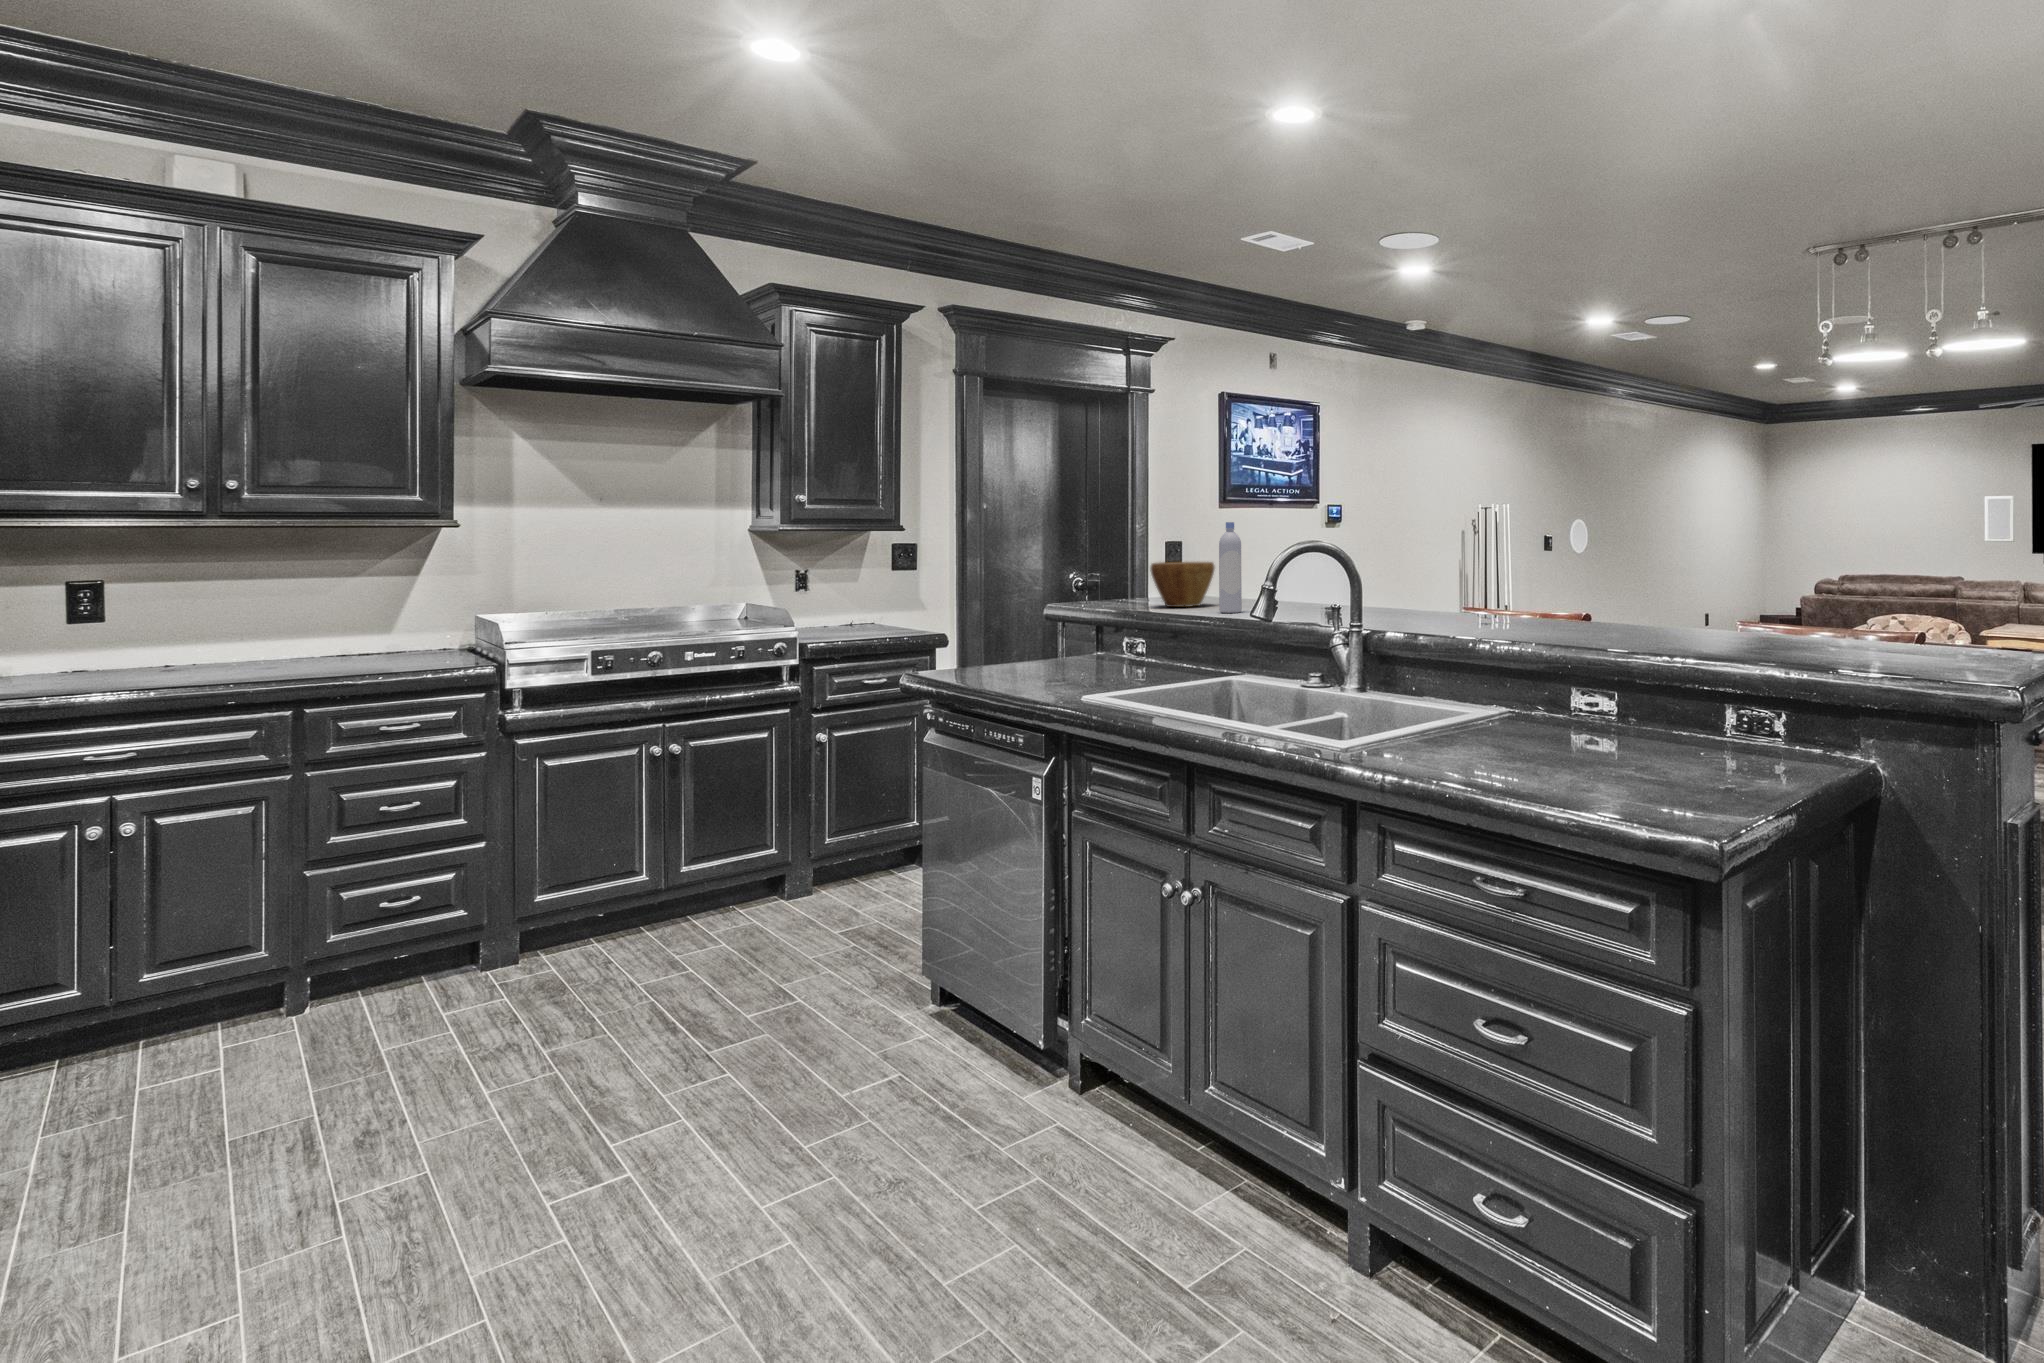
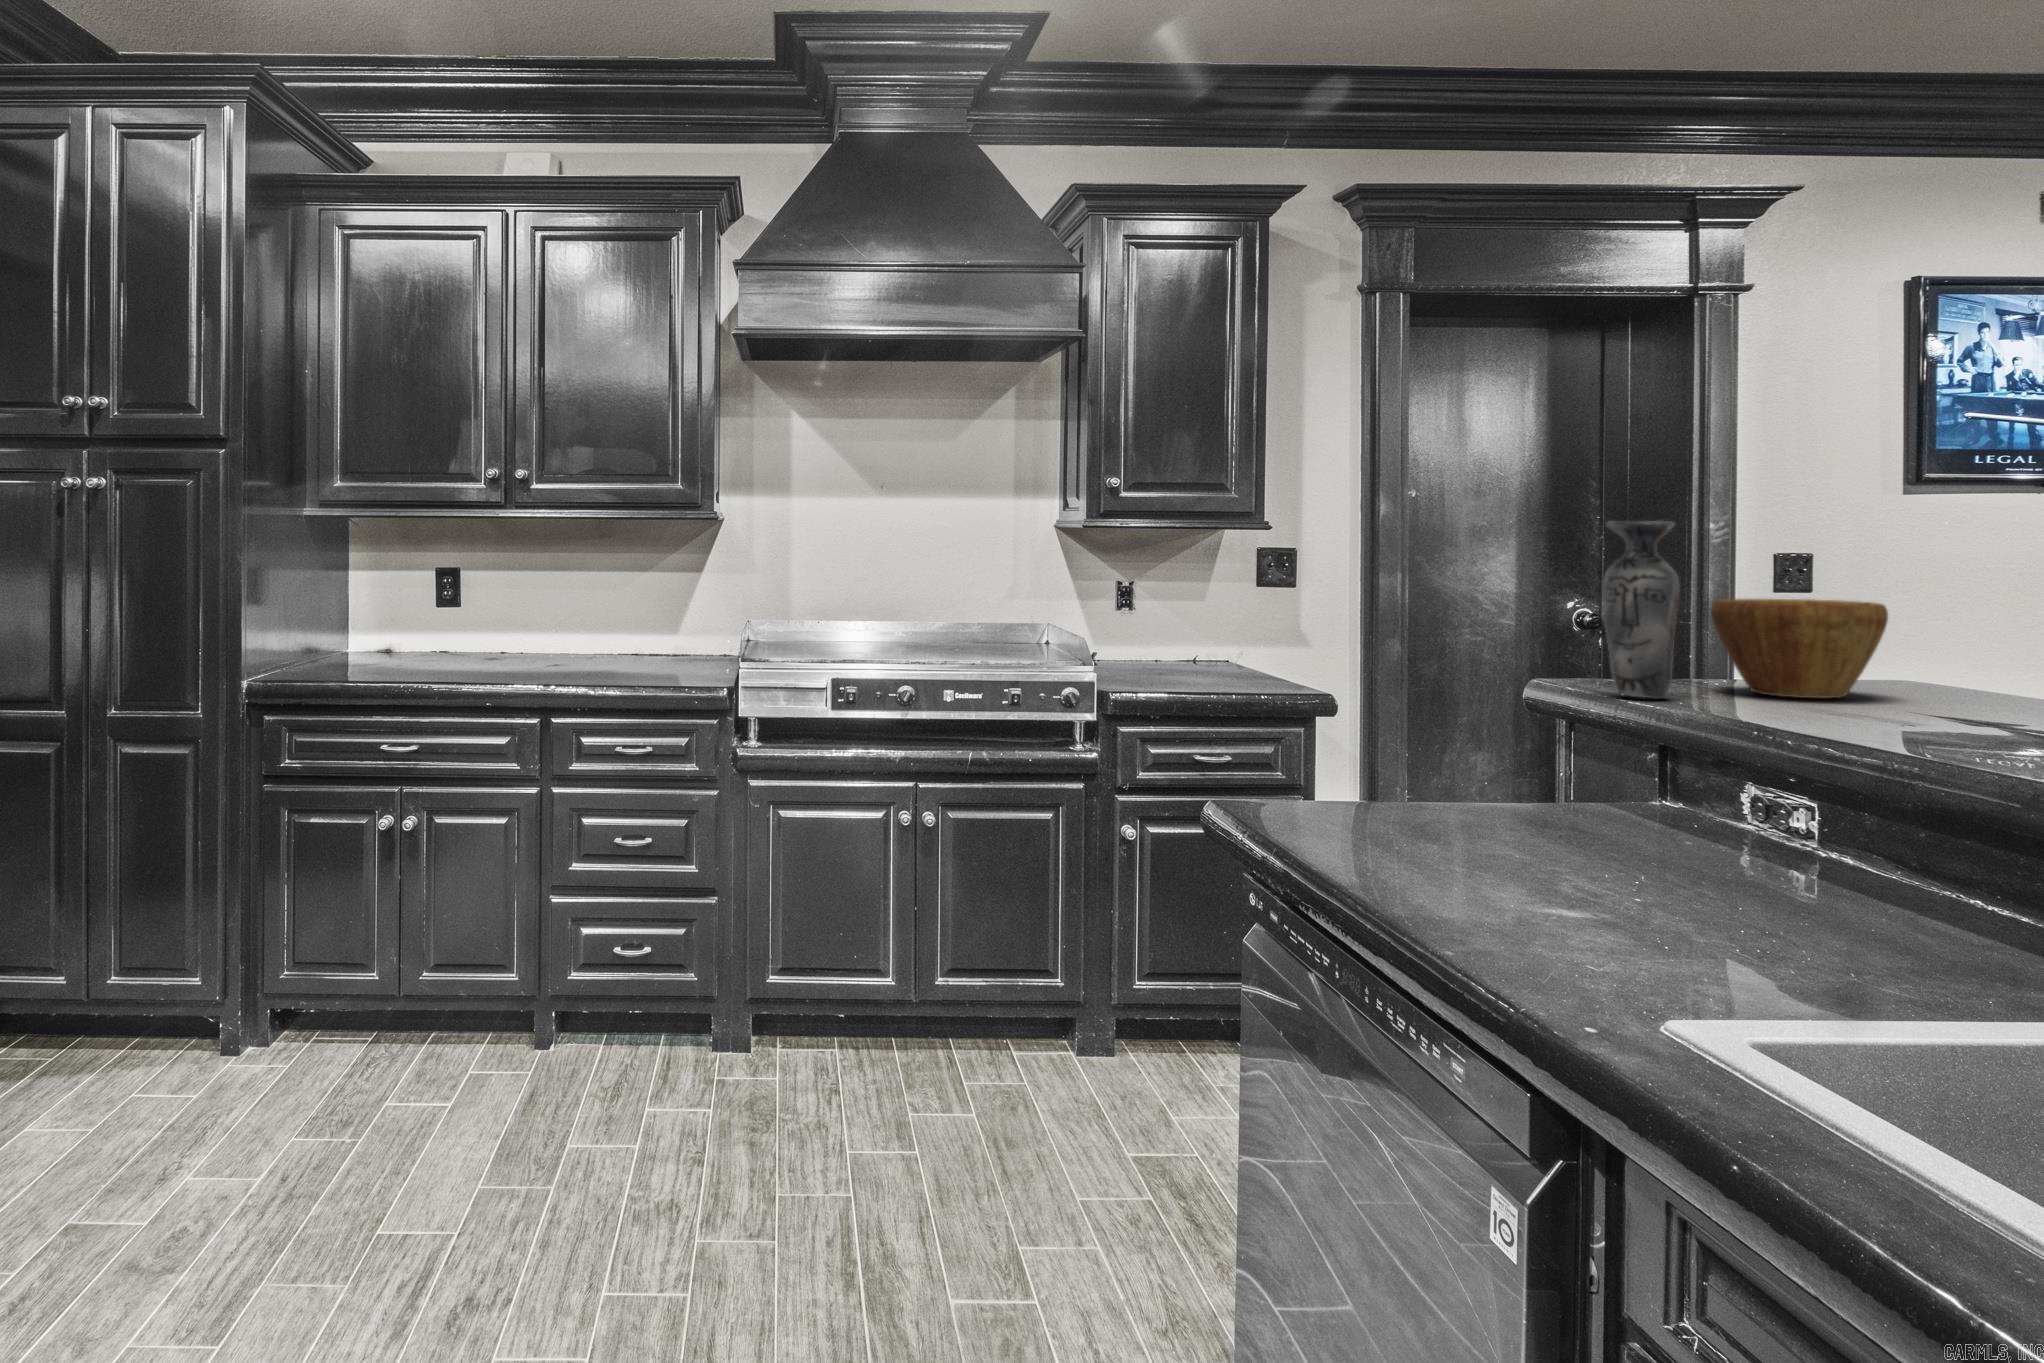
bottle: present [1219,522,1242,613] -> none [1902,514,1975,733]
vase: none [1109,525,1140,611] -> present [1603,521,1679,699]

